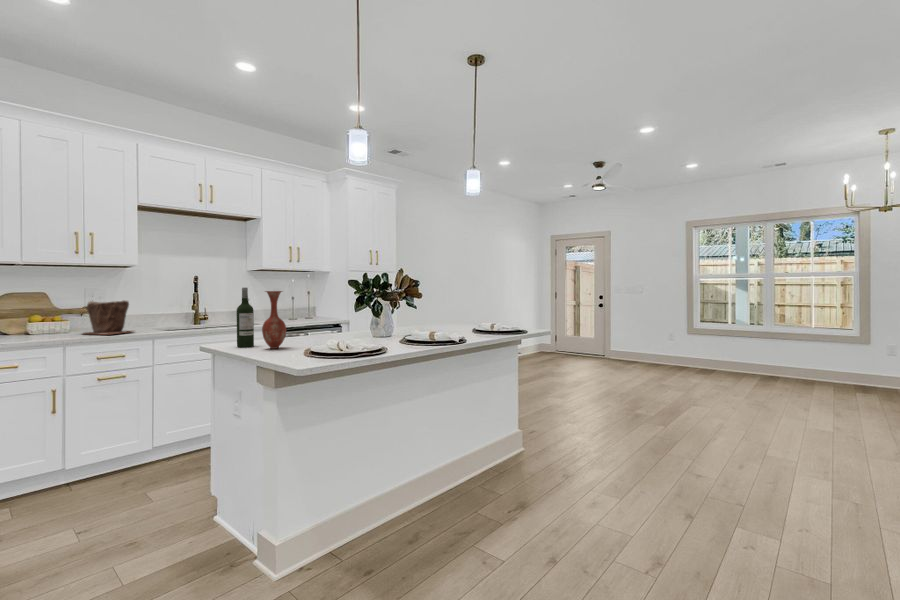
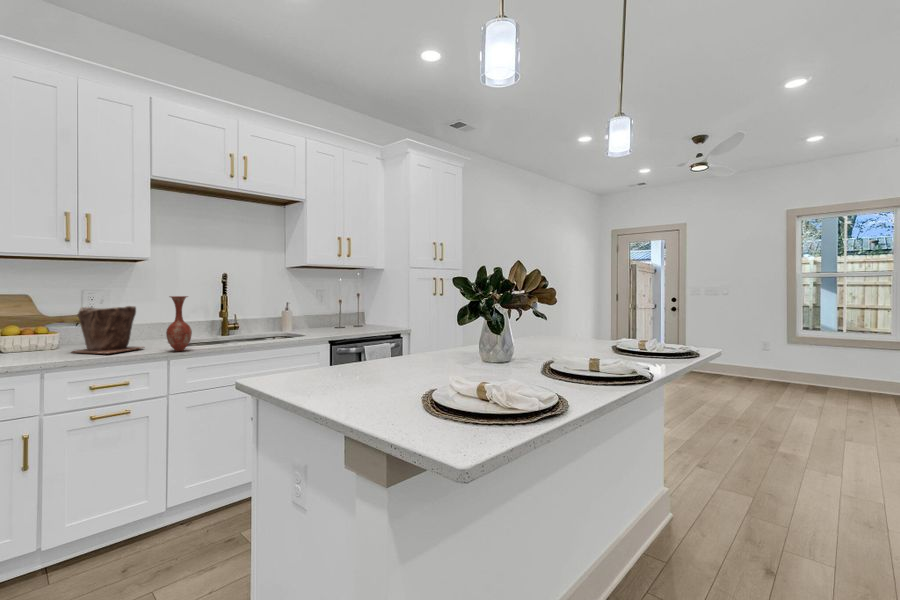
wine bottle: present [237,288,254,347] -> none [293,288,320,386]
vase: present [262,291,286,349] -> present [166,296,192,351]

